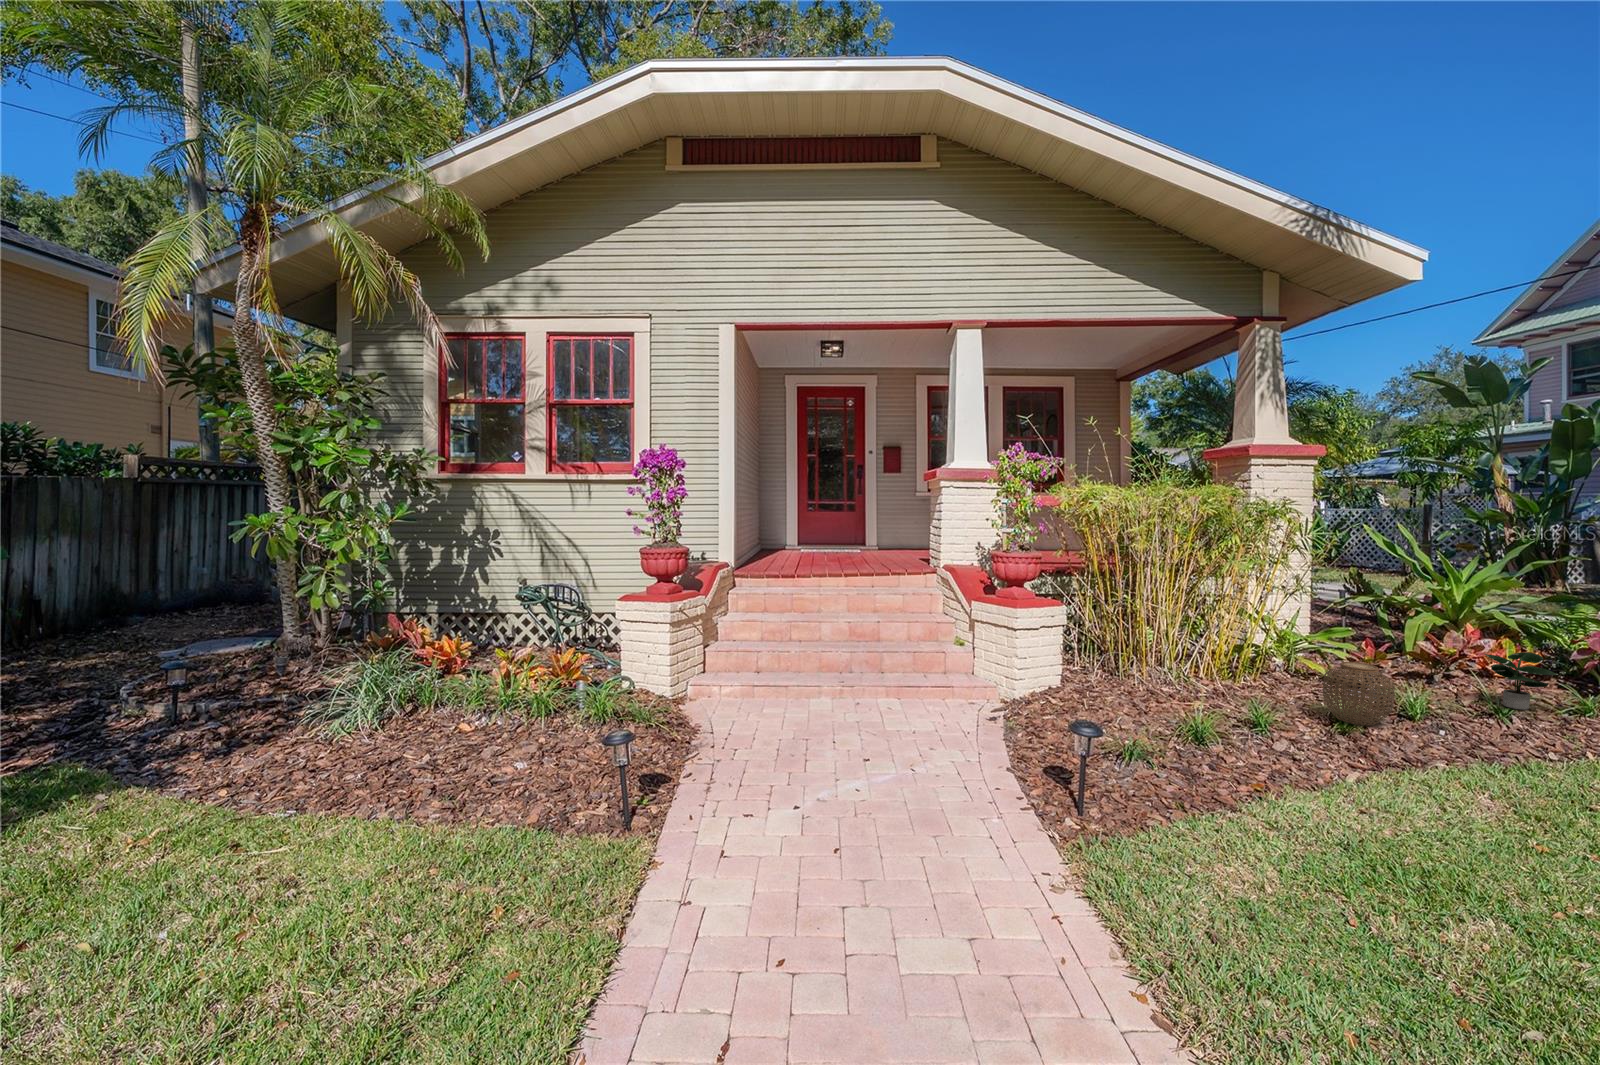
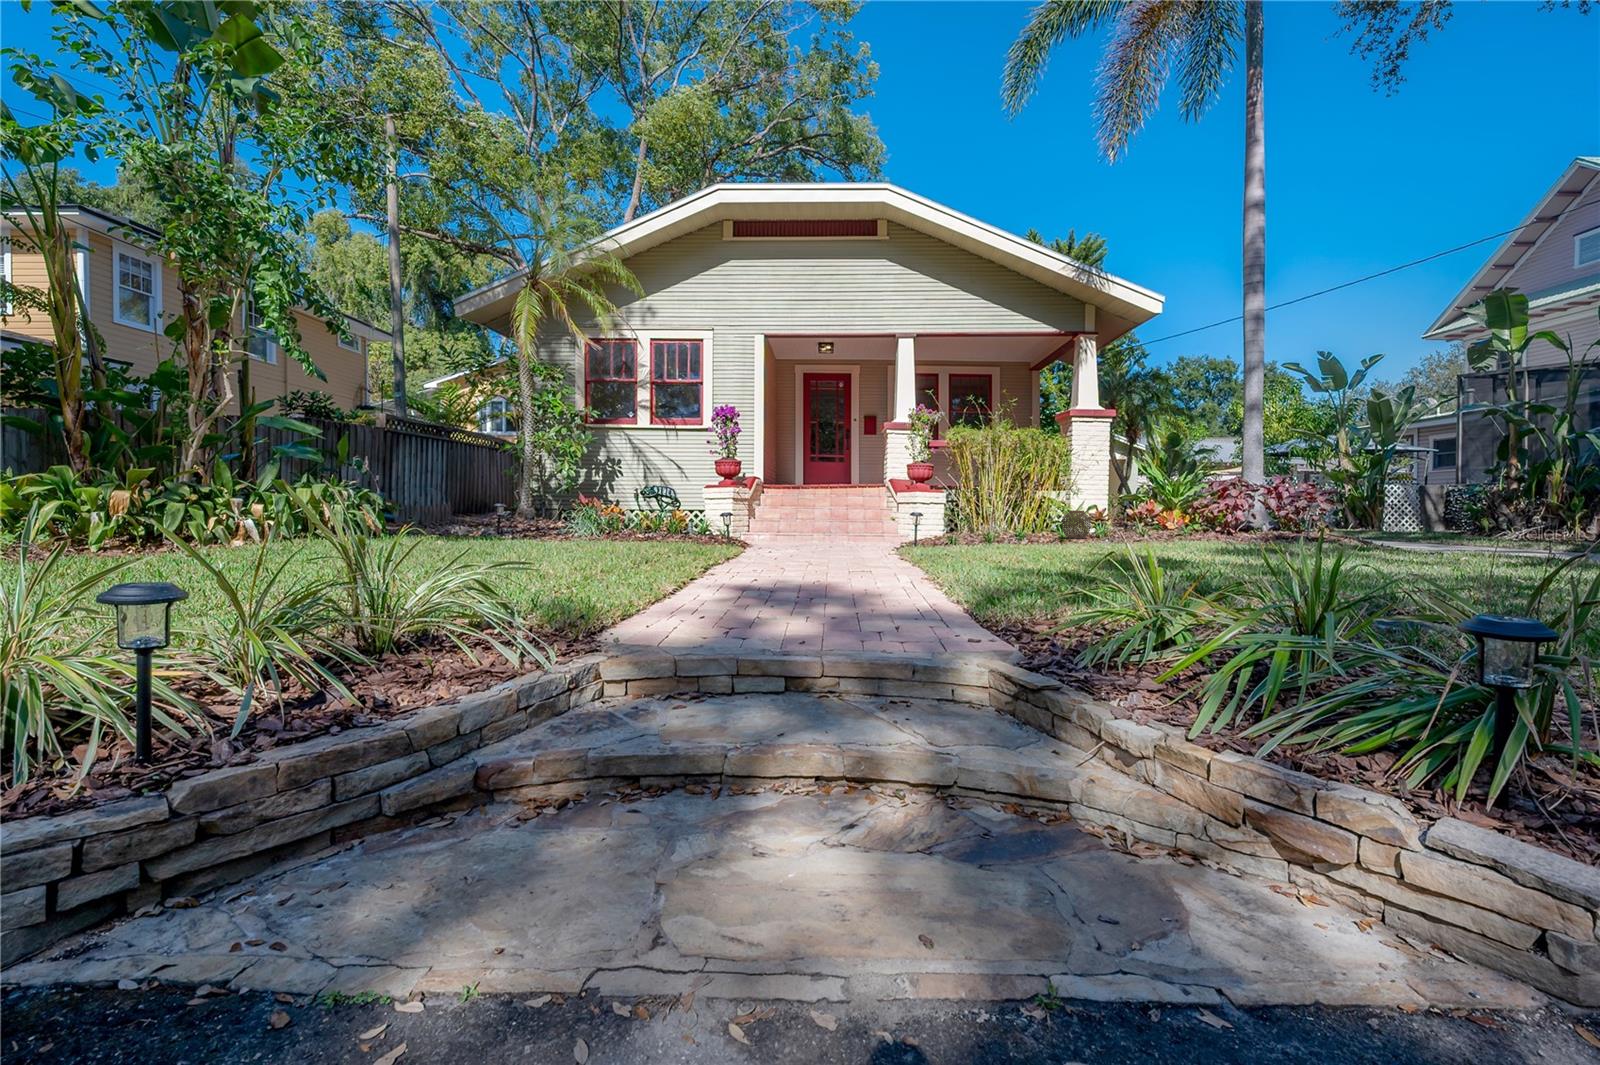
potted plant: present [1485,652,1558,710] -> none [1150,509,1177,536]

